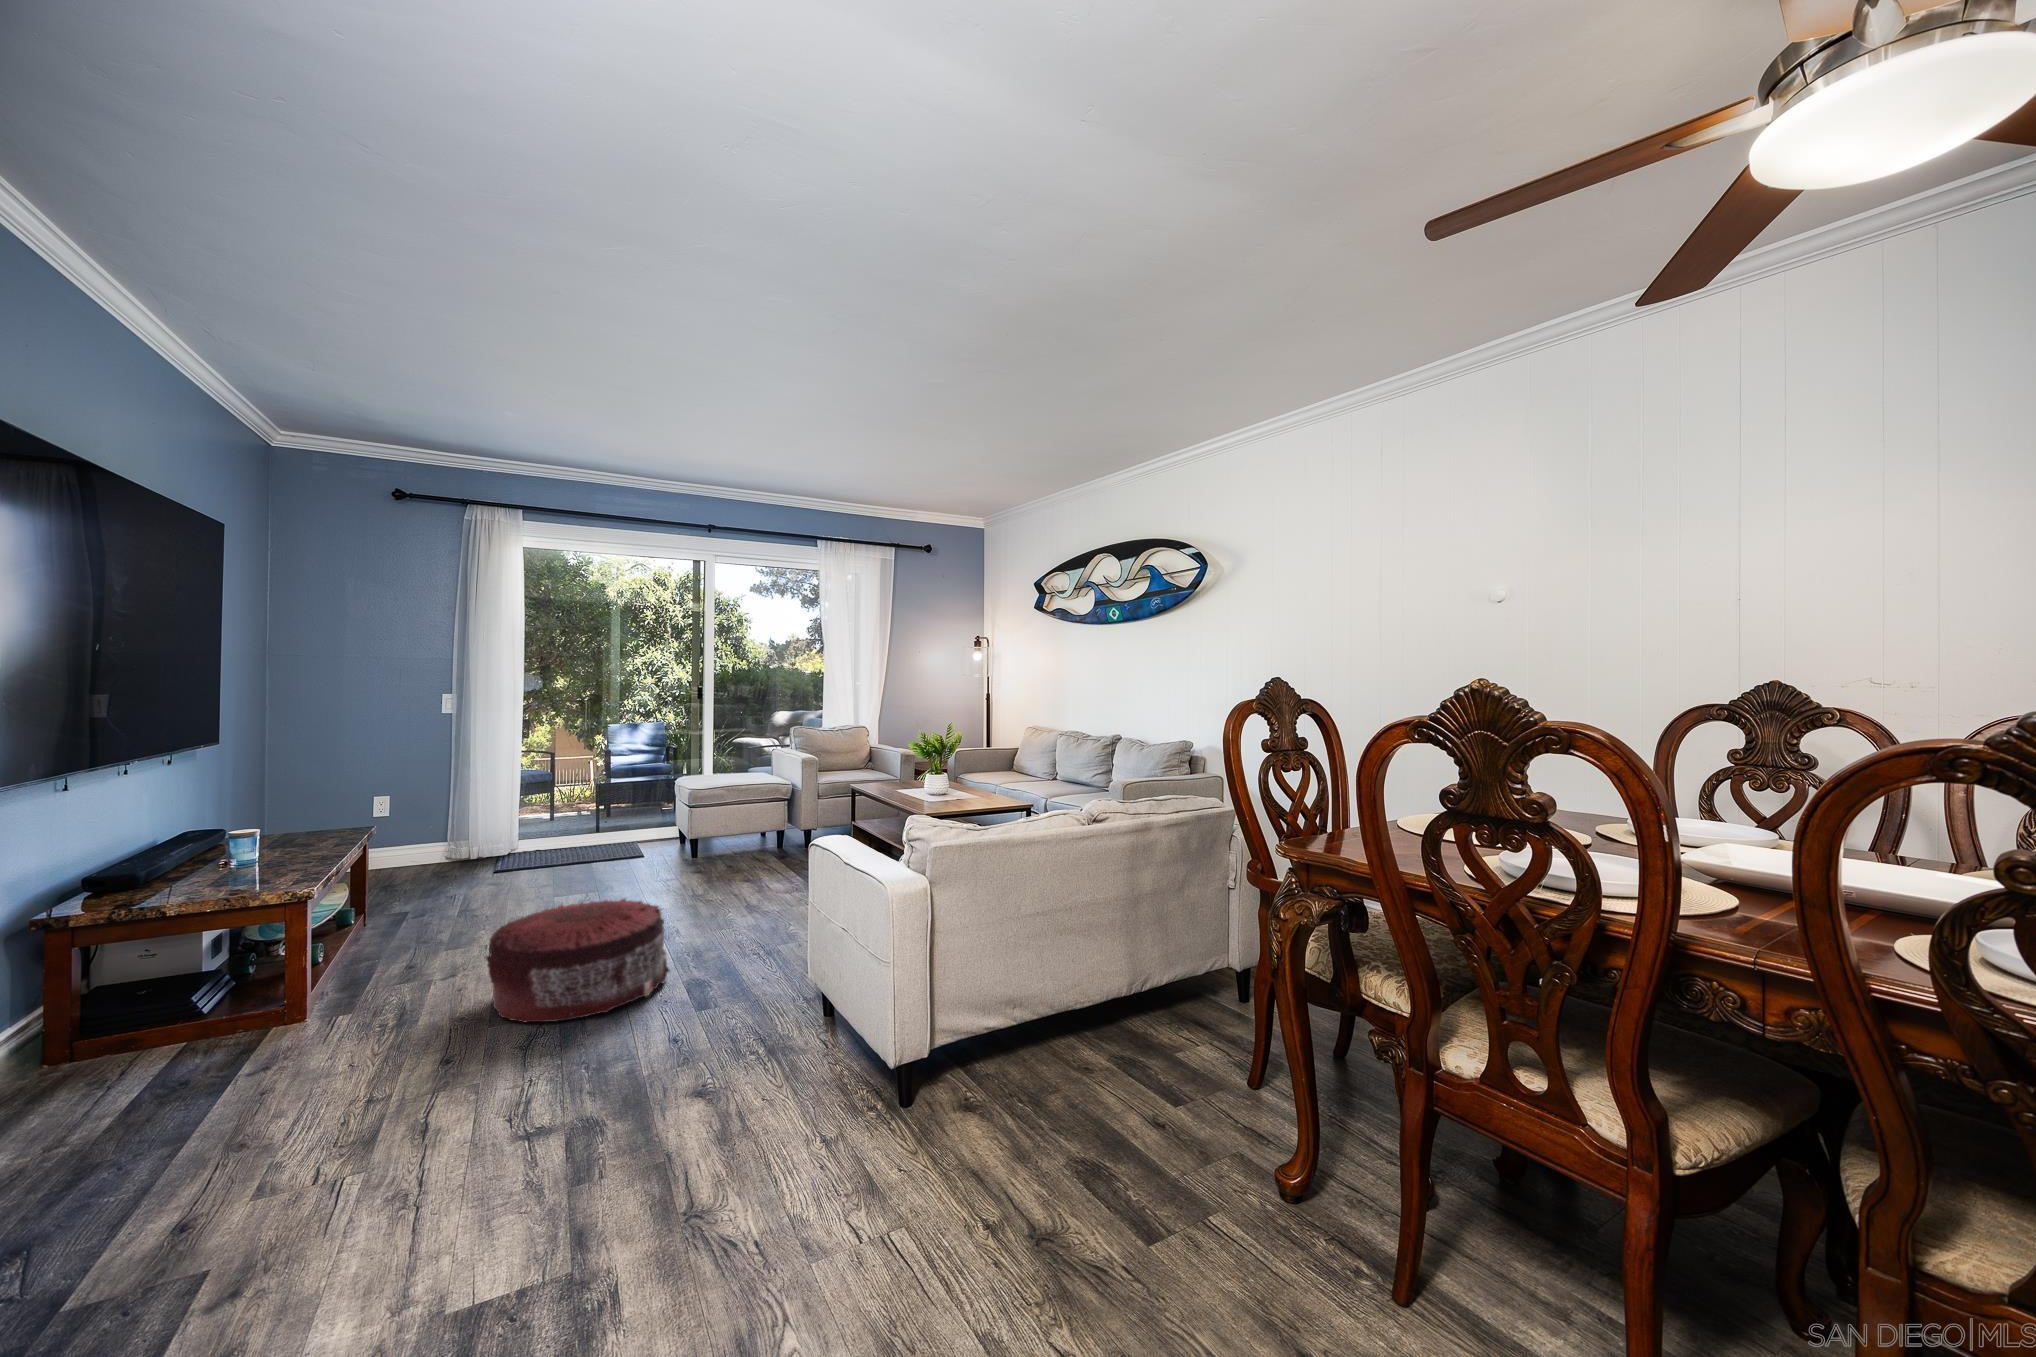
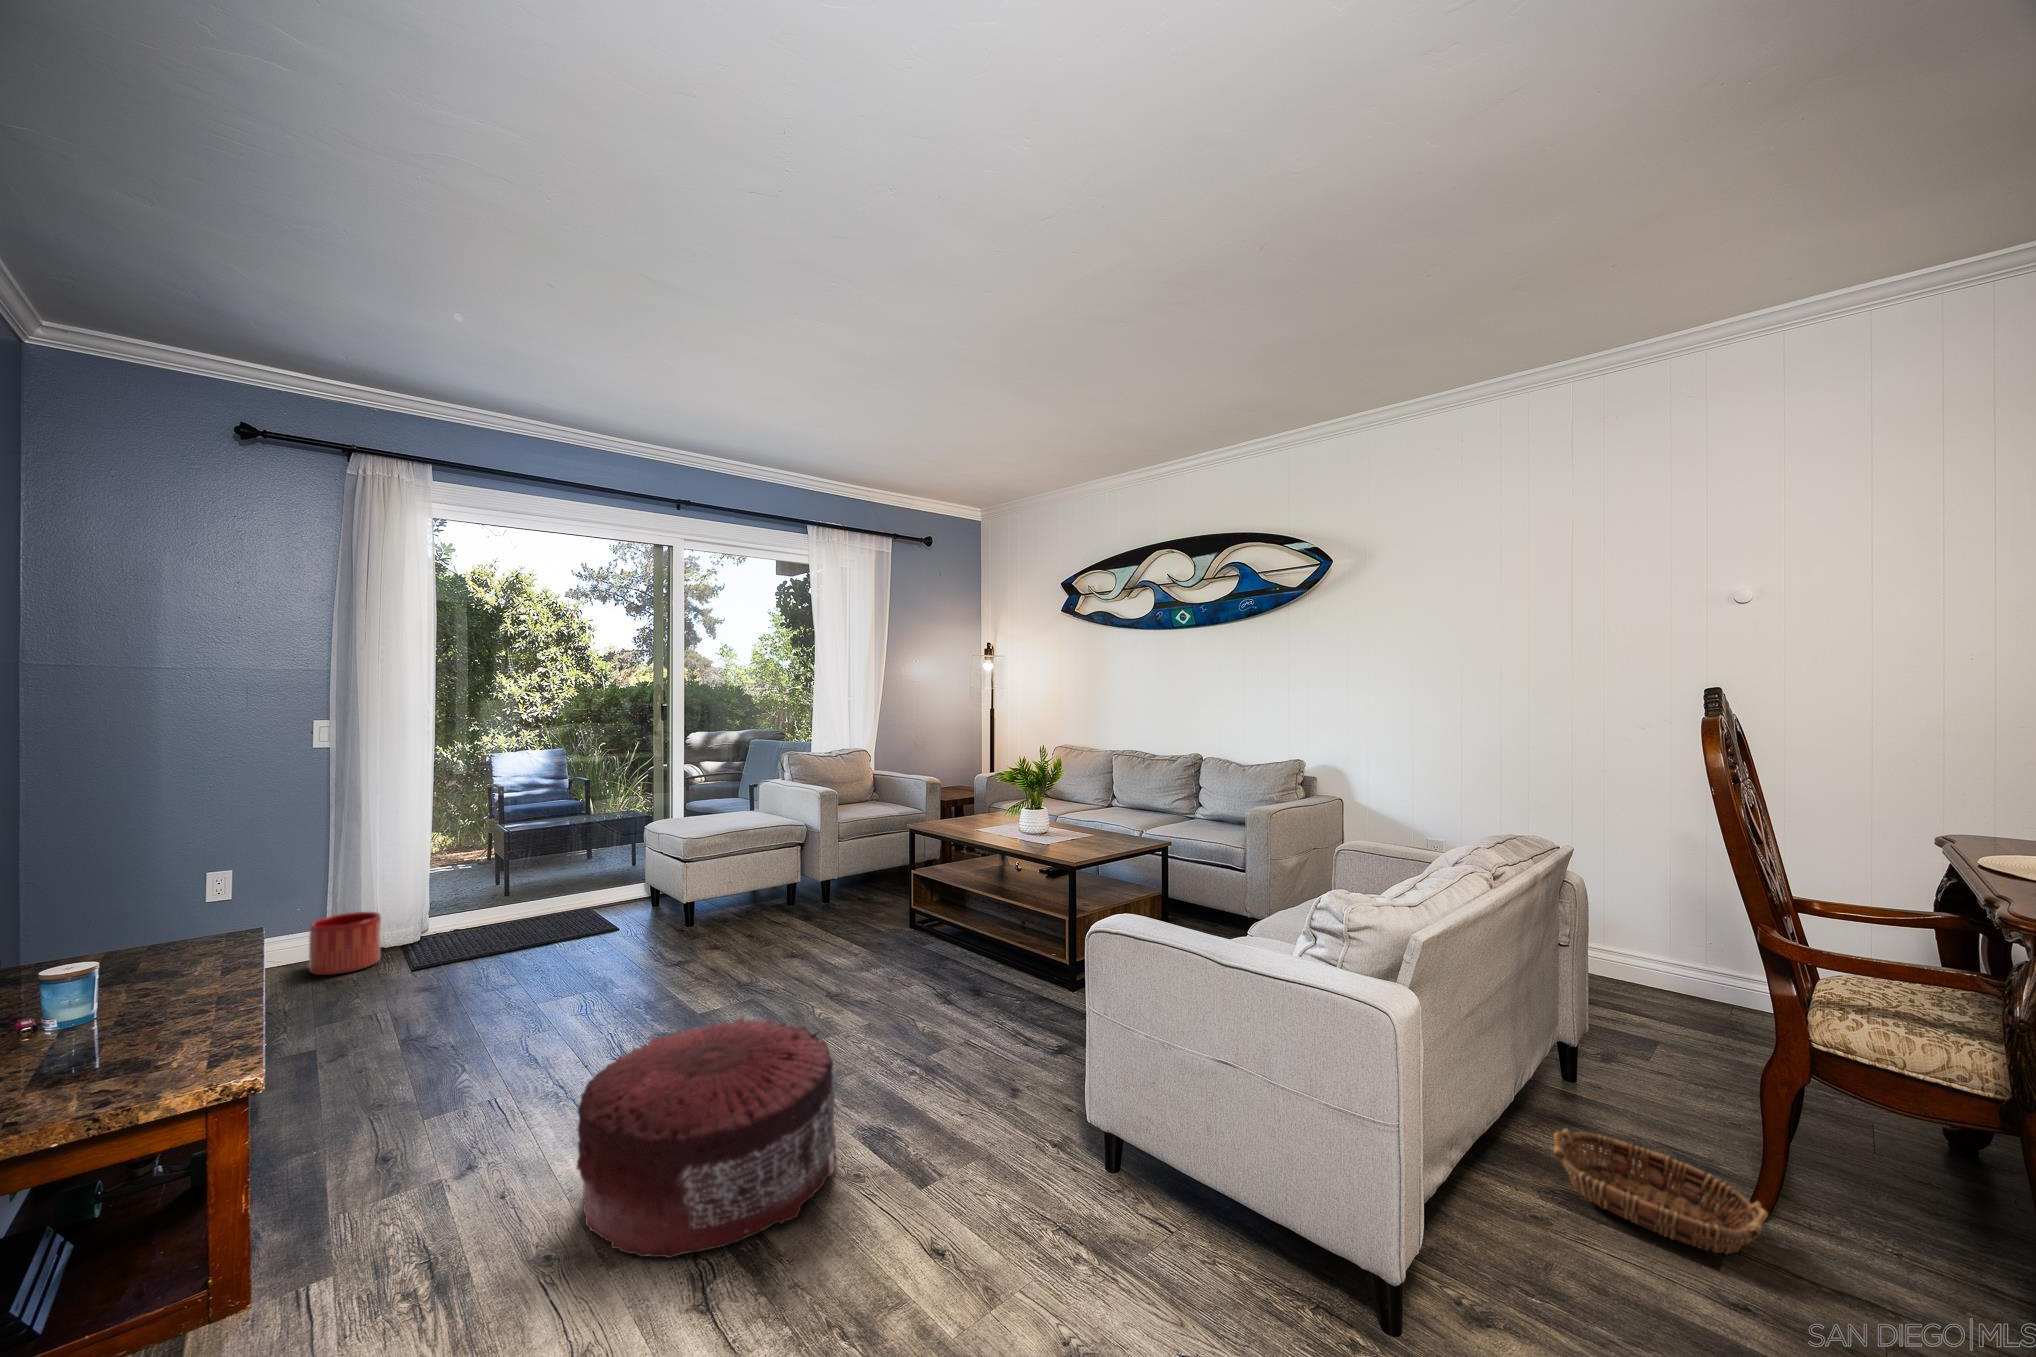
planter: none [435,830,482,871] -> present [309,912,381,975]
basket: none [1090,1013,1253,1116] -> present [1554,1129,1768,1254]

